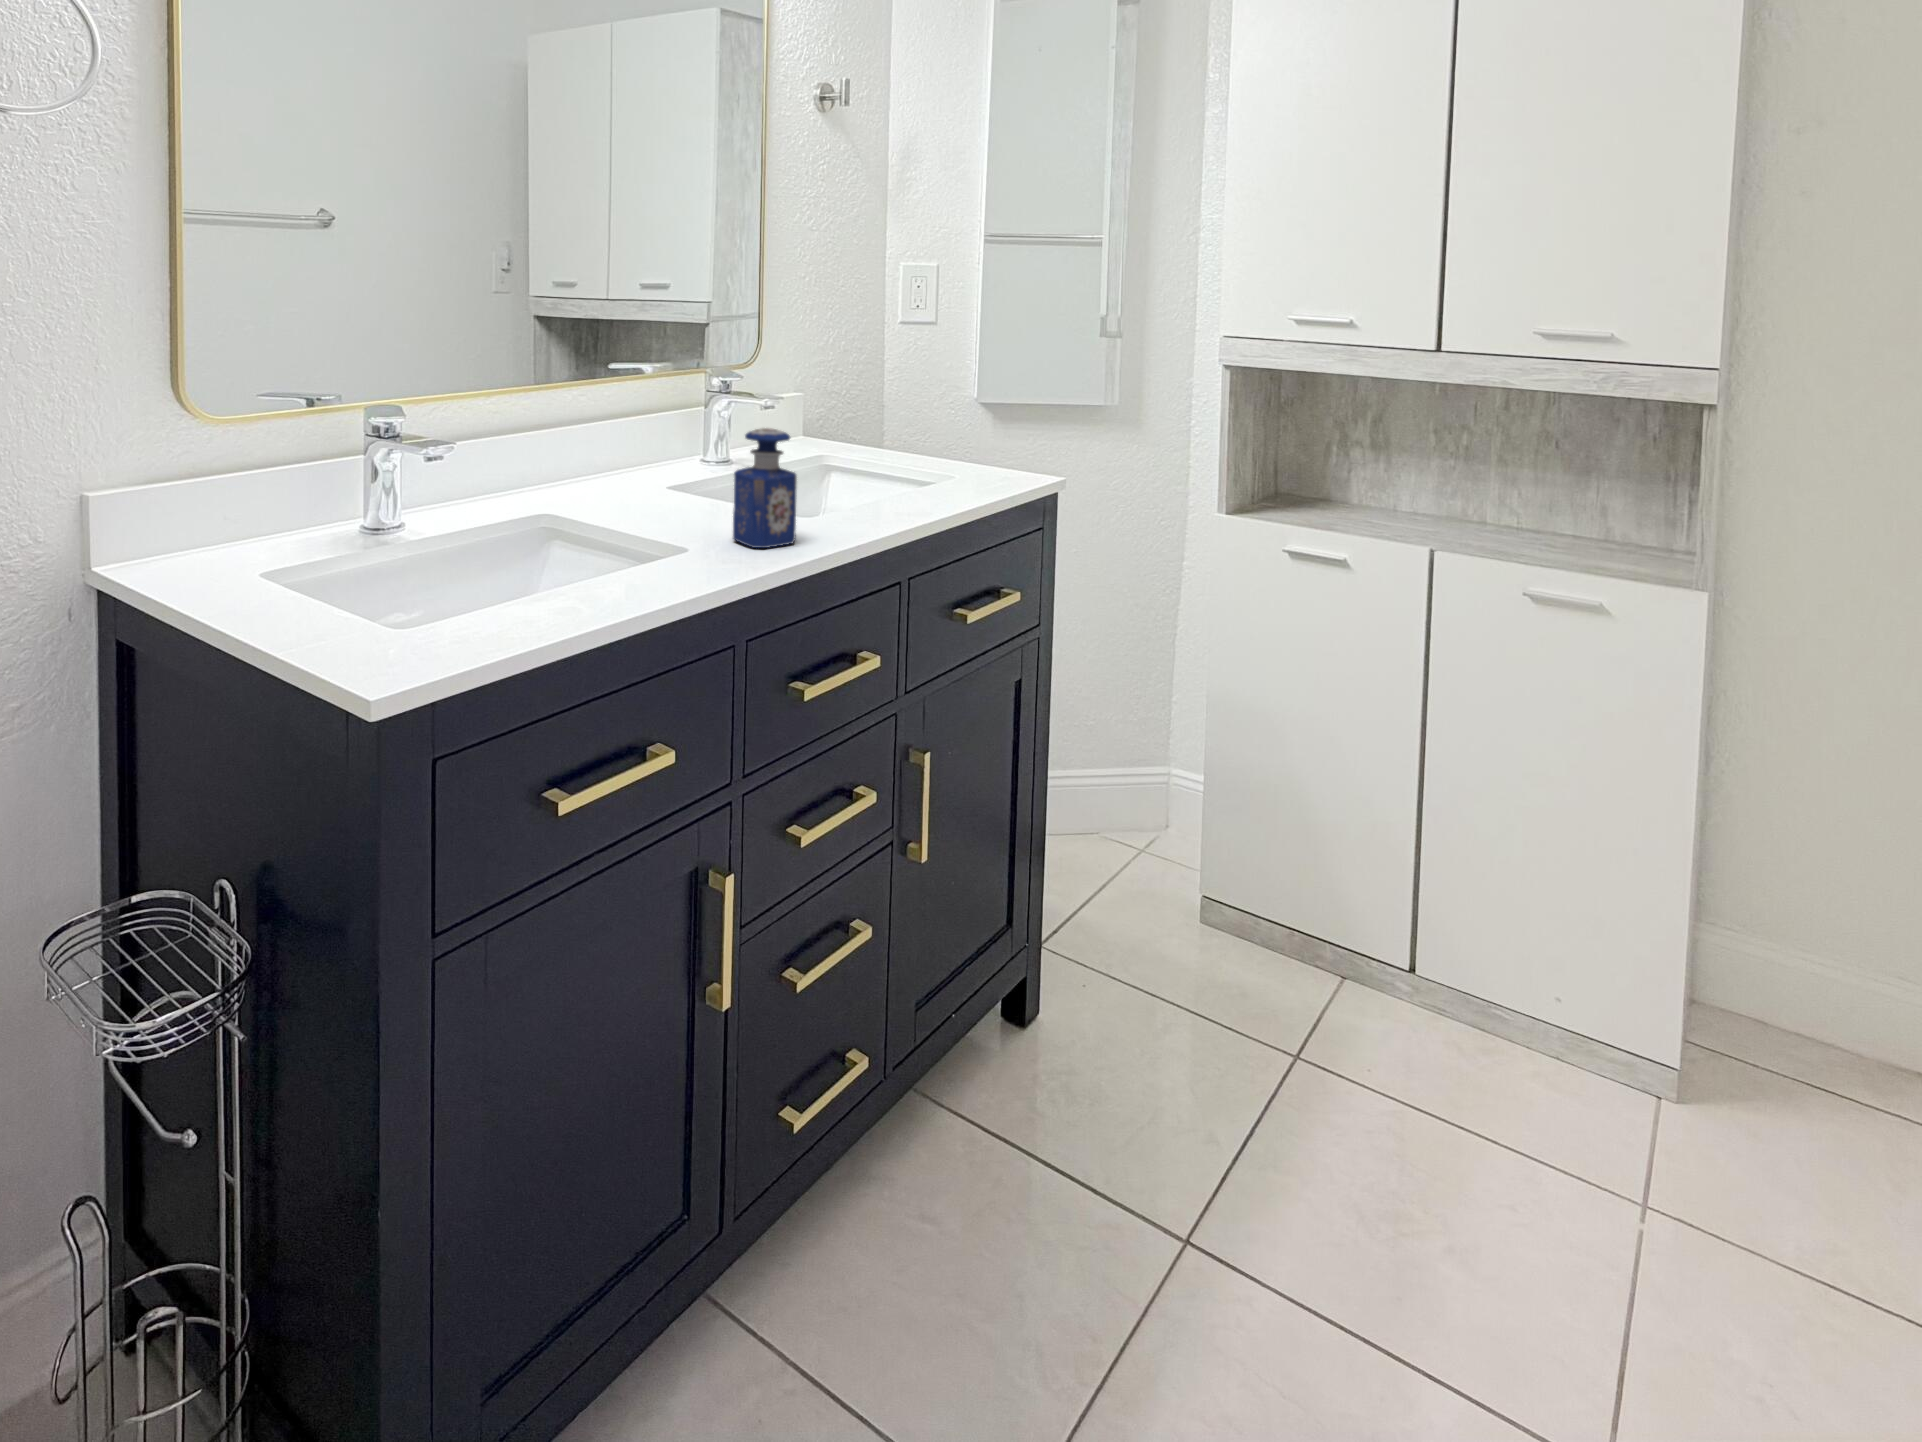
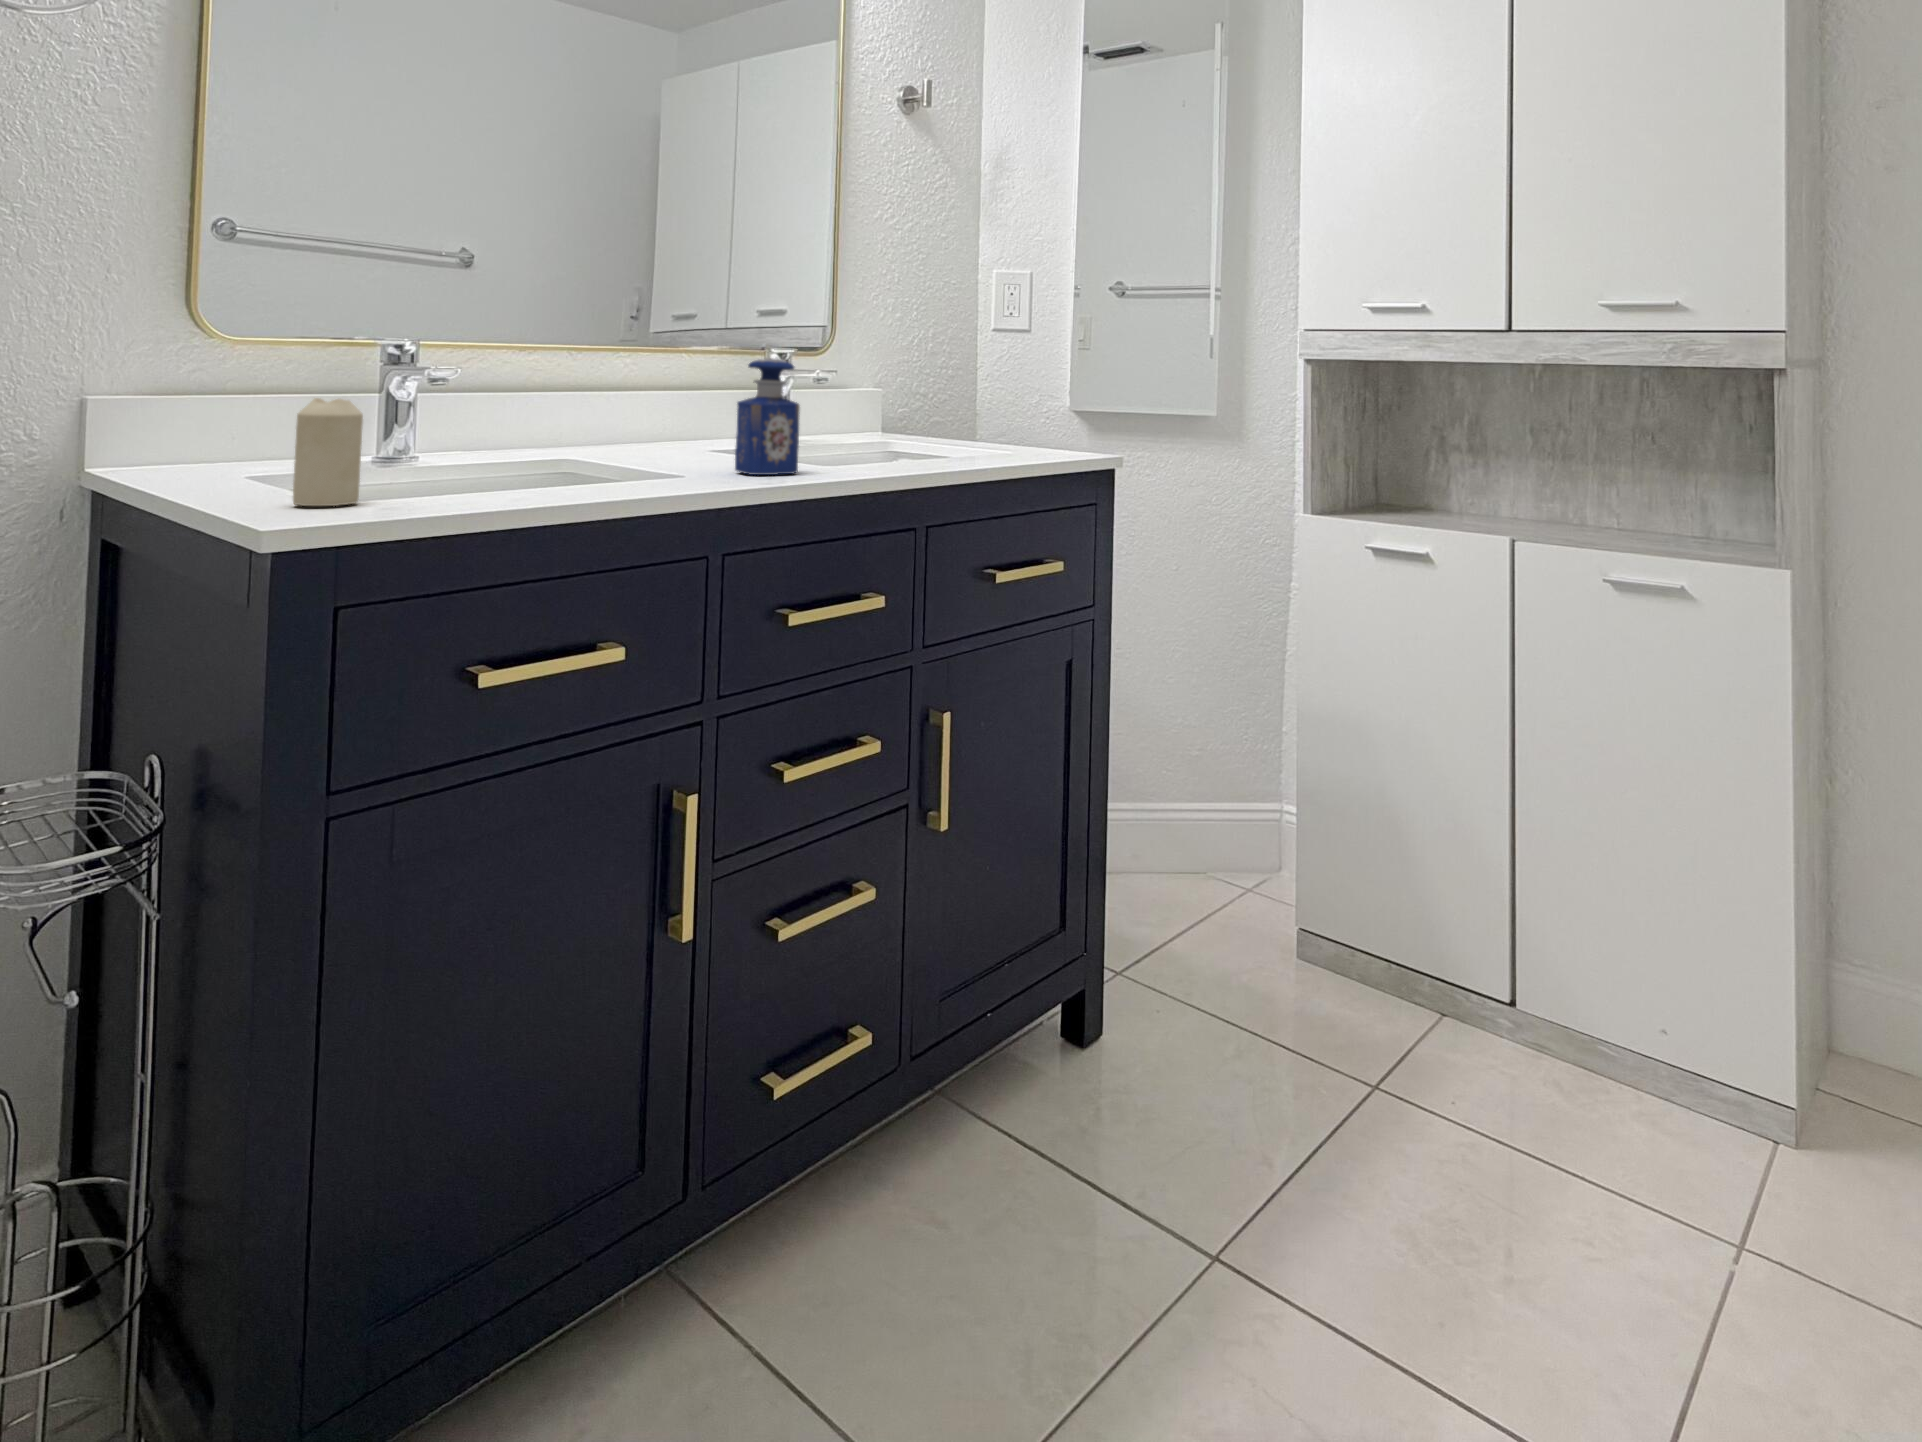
candle: none [379,539,440,653] -> present [293,398,363,506]

